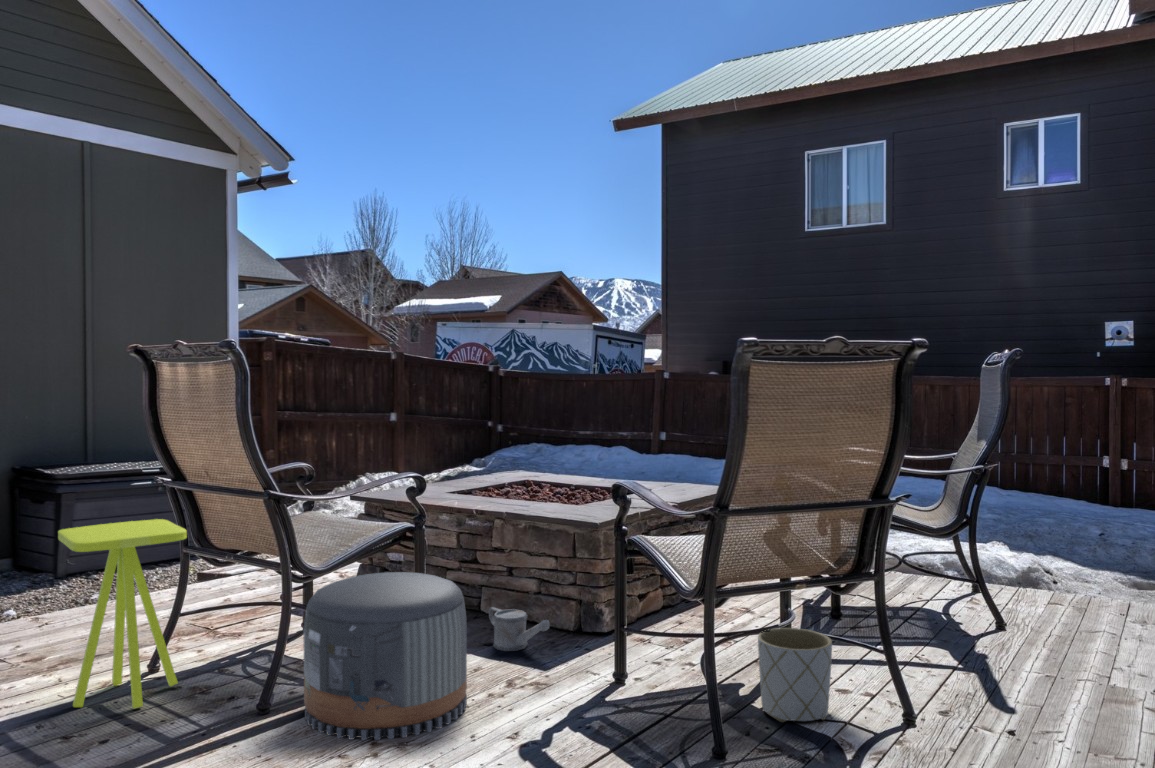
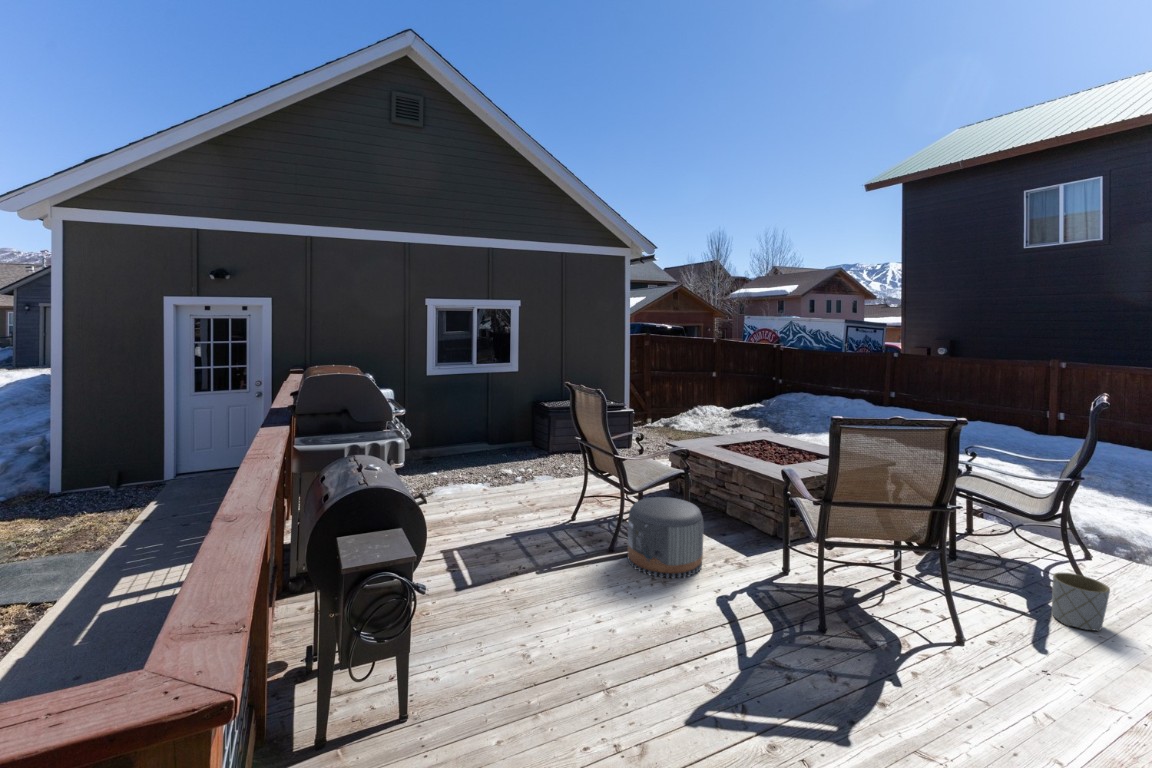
side table: present [58,519,187,708] -> none [536,456,584,538]
watering can: present [489,607,549,651] -> none [727,517,755,543]
planter: present [758,628,832,722] -> present [1052,573,1110,631]

